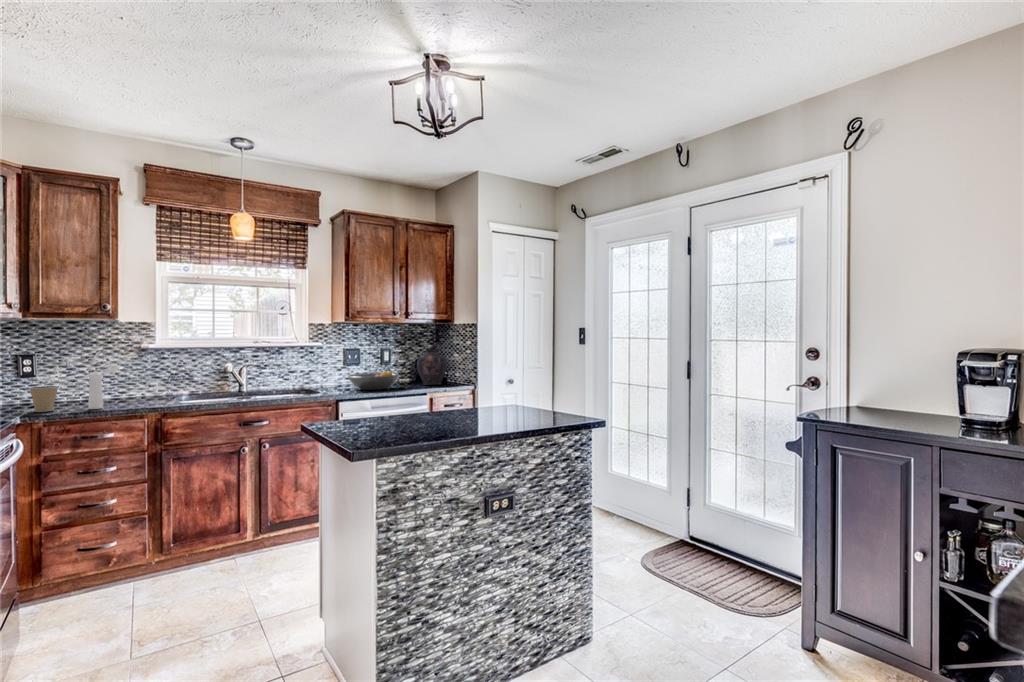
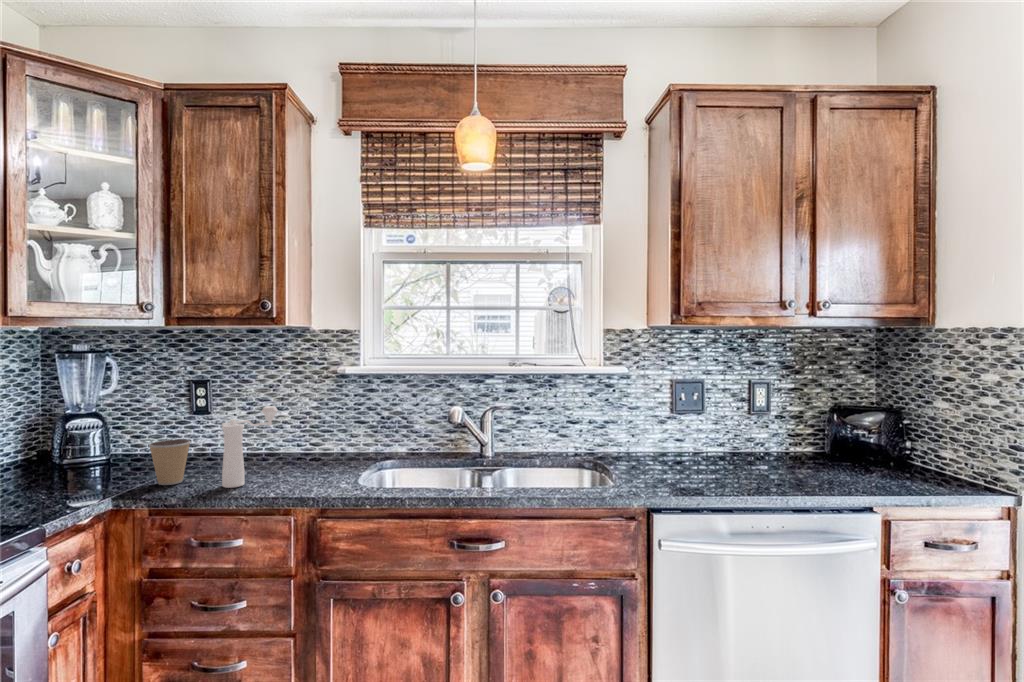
vase: present [417,345,447,384] -> none [835,379,917,475]
fruit bowl: present [348,371,399,390] -> none [675,437,795,482]

